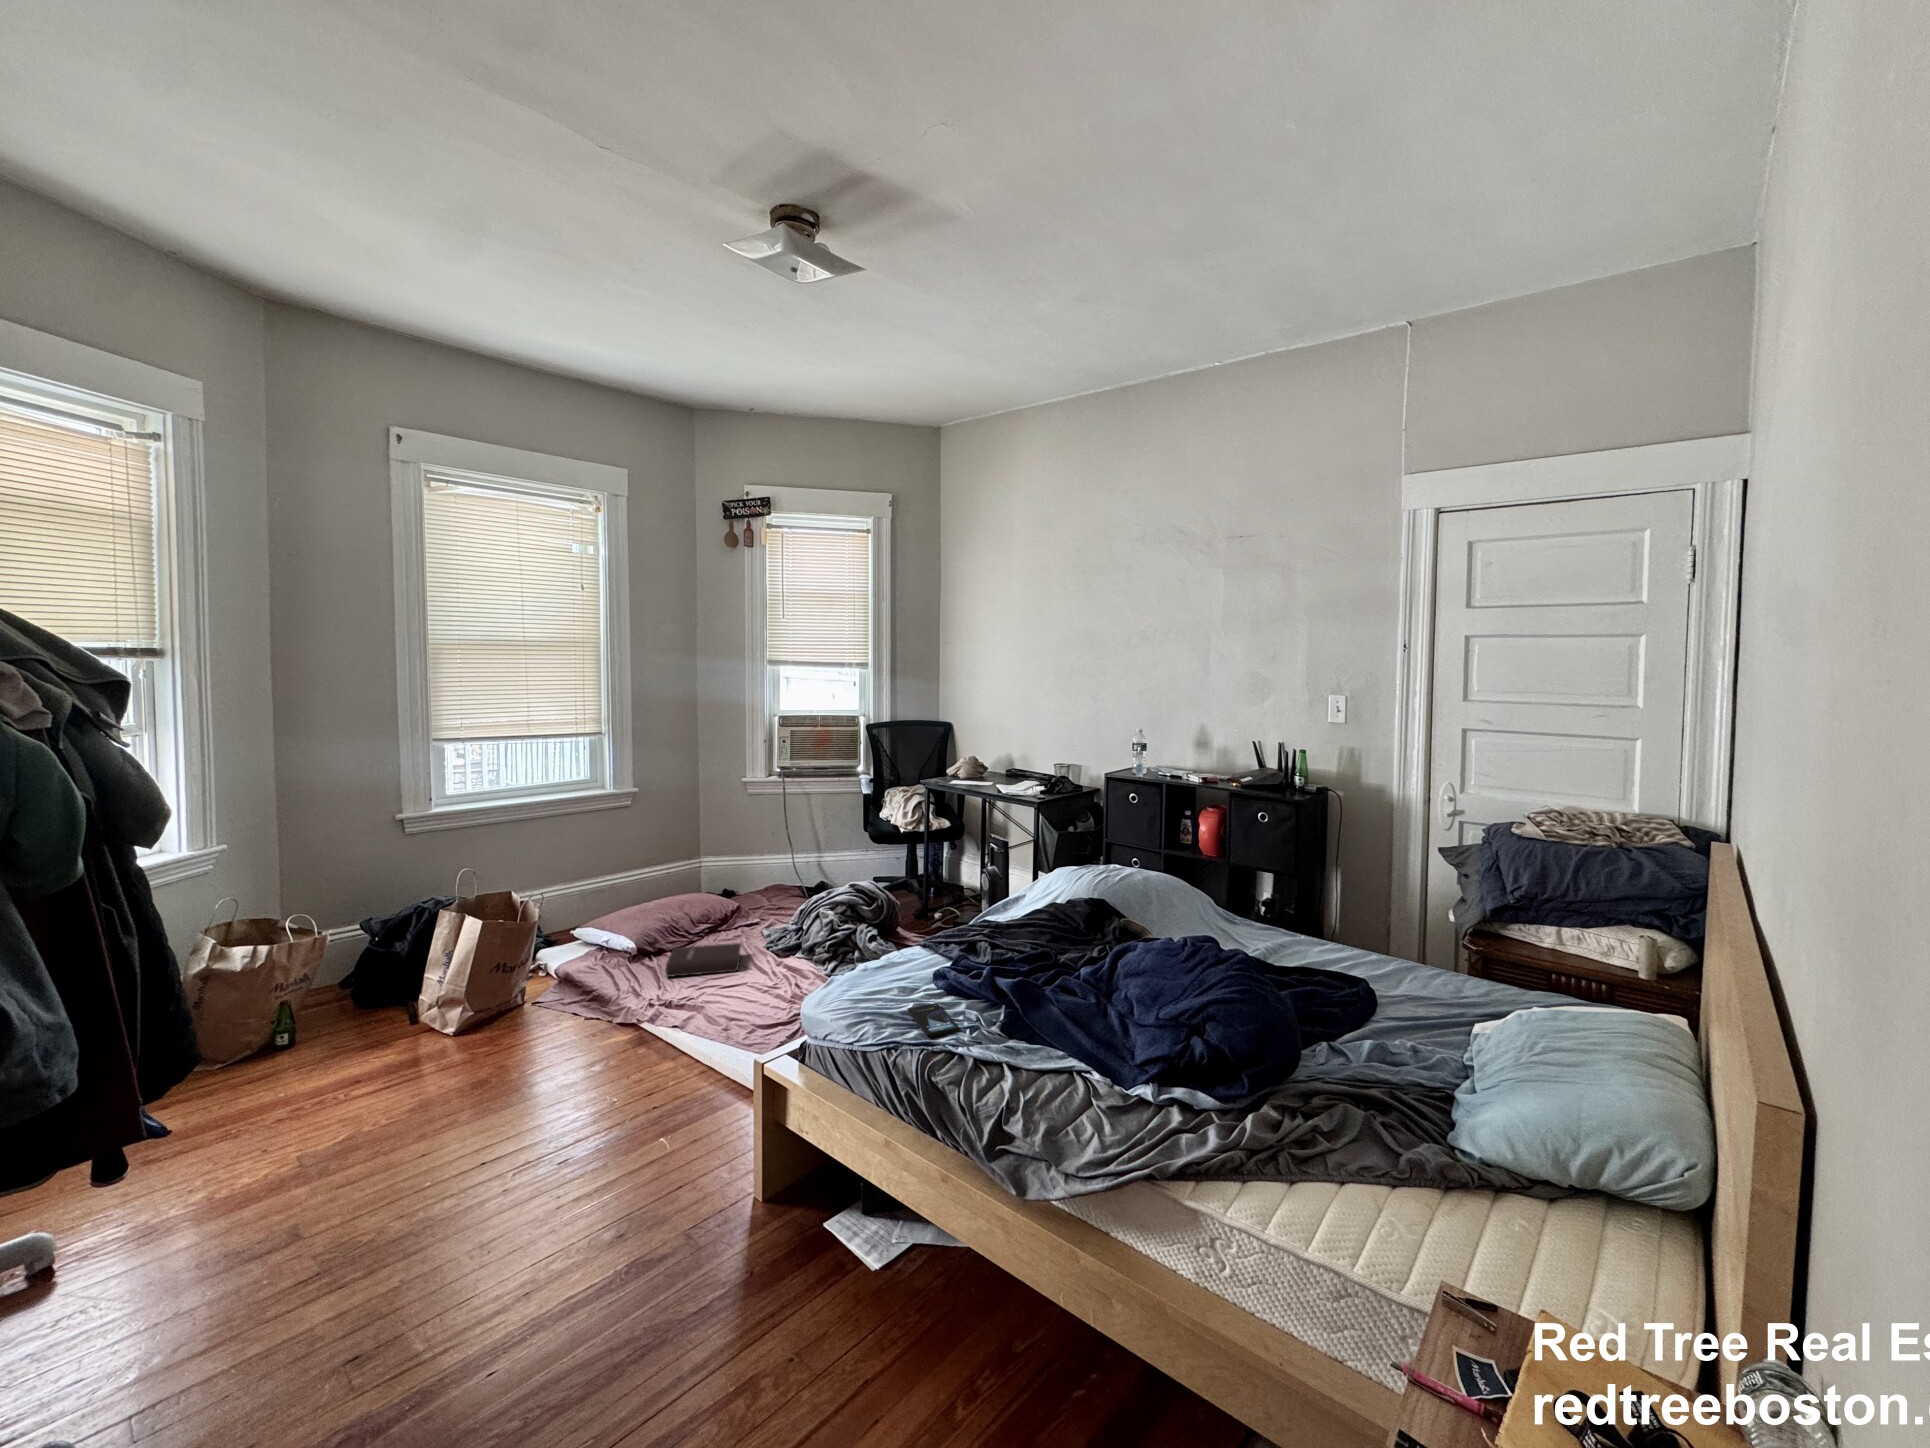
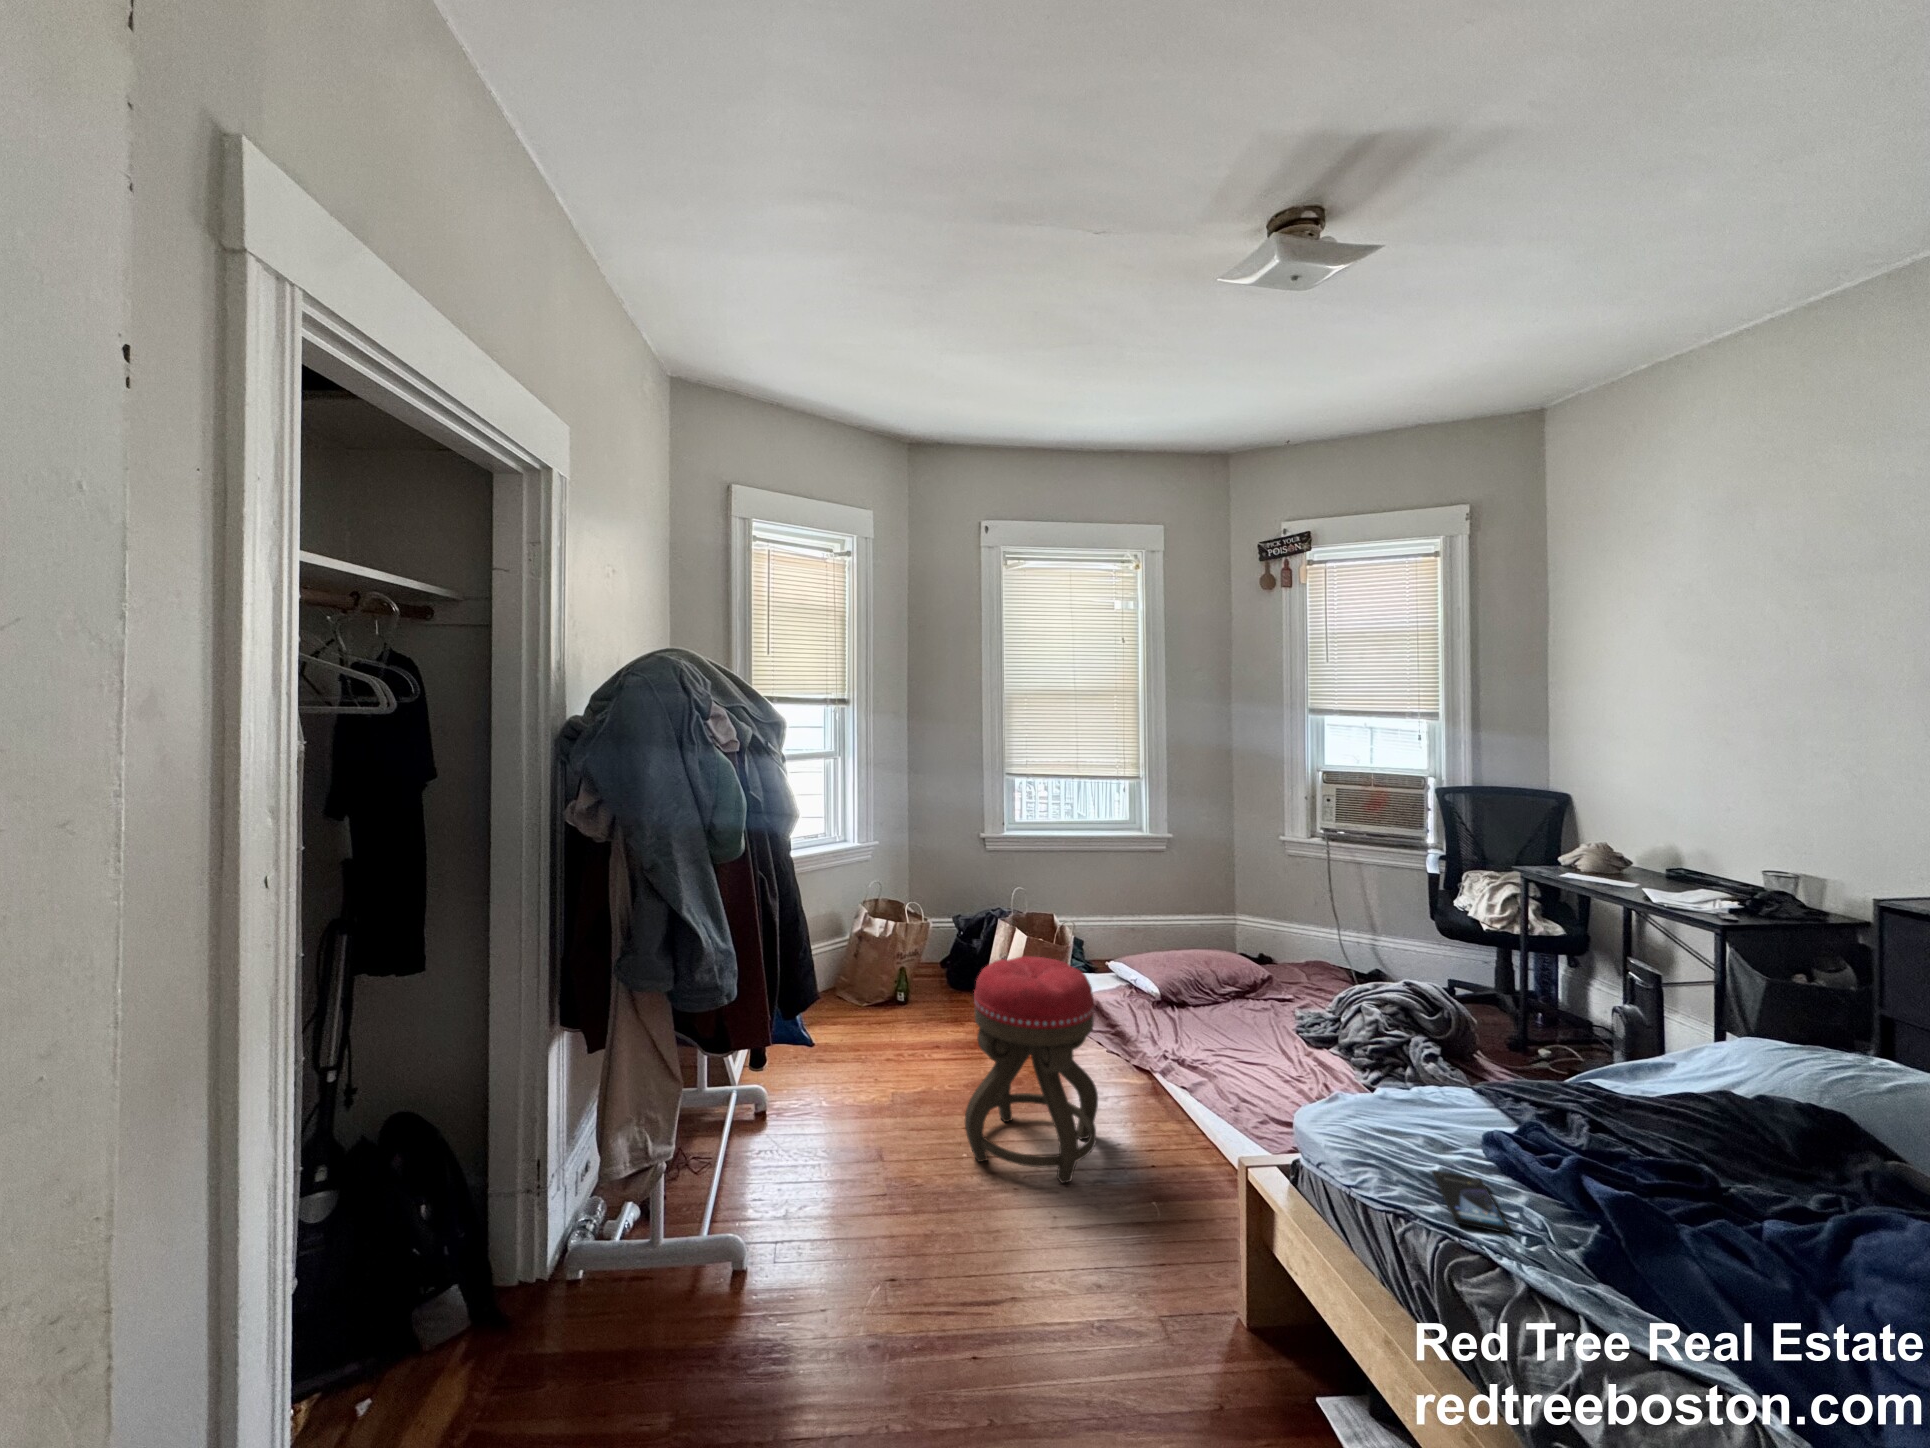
ottoman: none [431,935,595,1183] -> present [965,956,1098,1183]
book: present [666,943,741,977] -> none [1185,1003,1267,1047]

